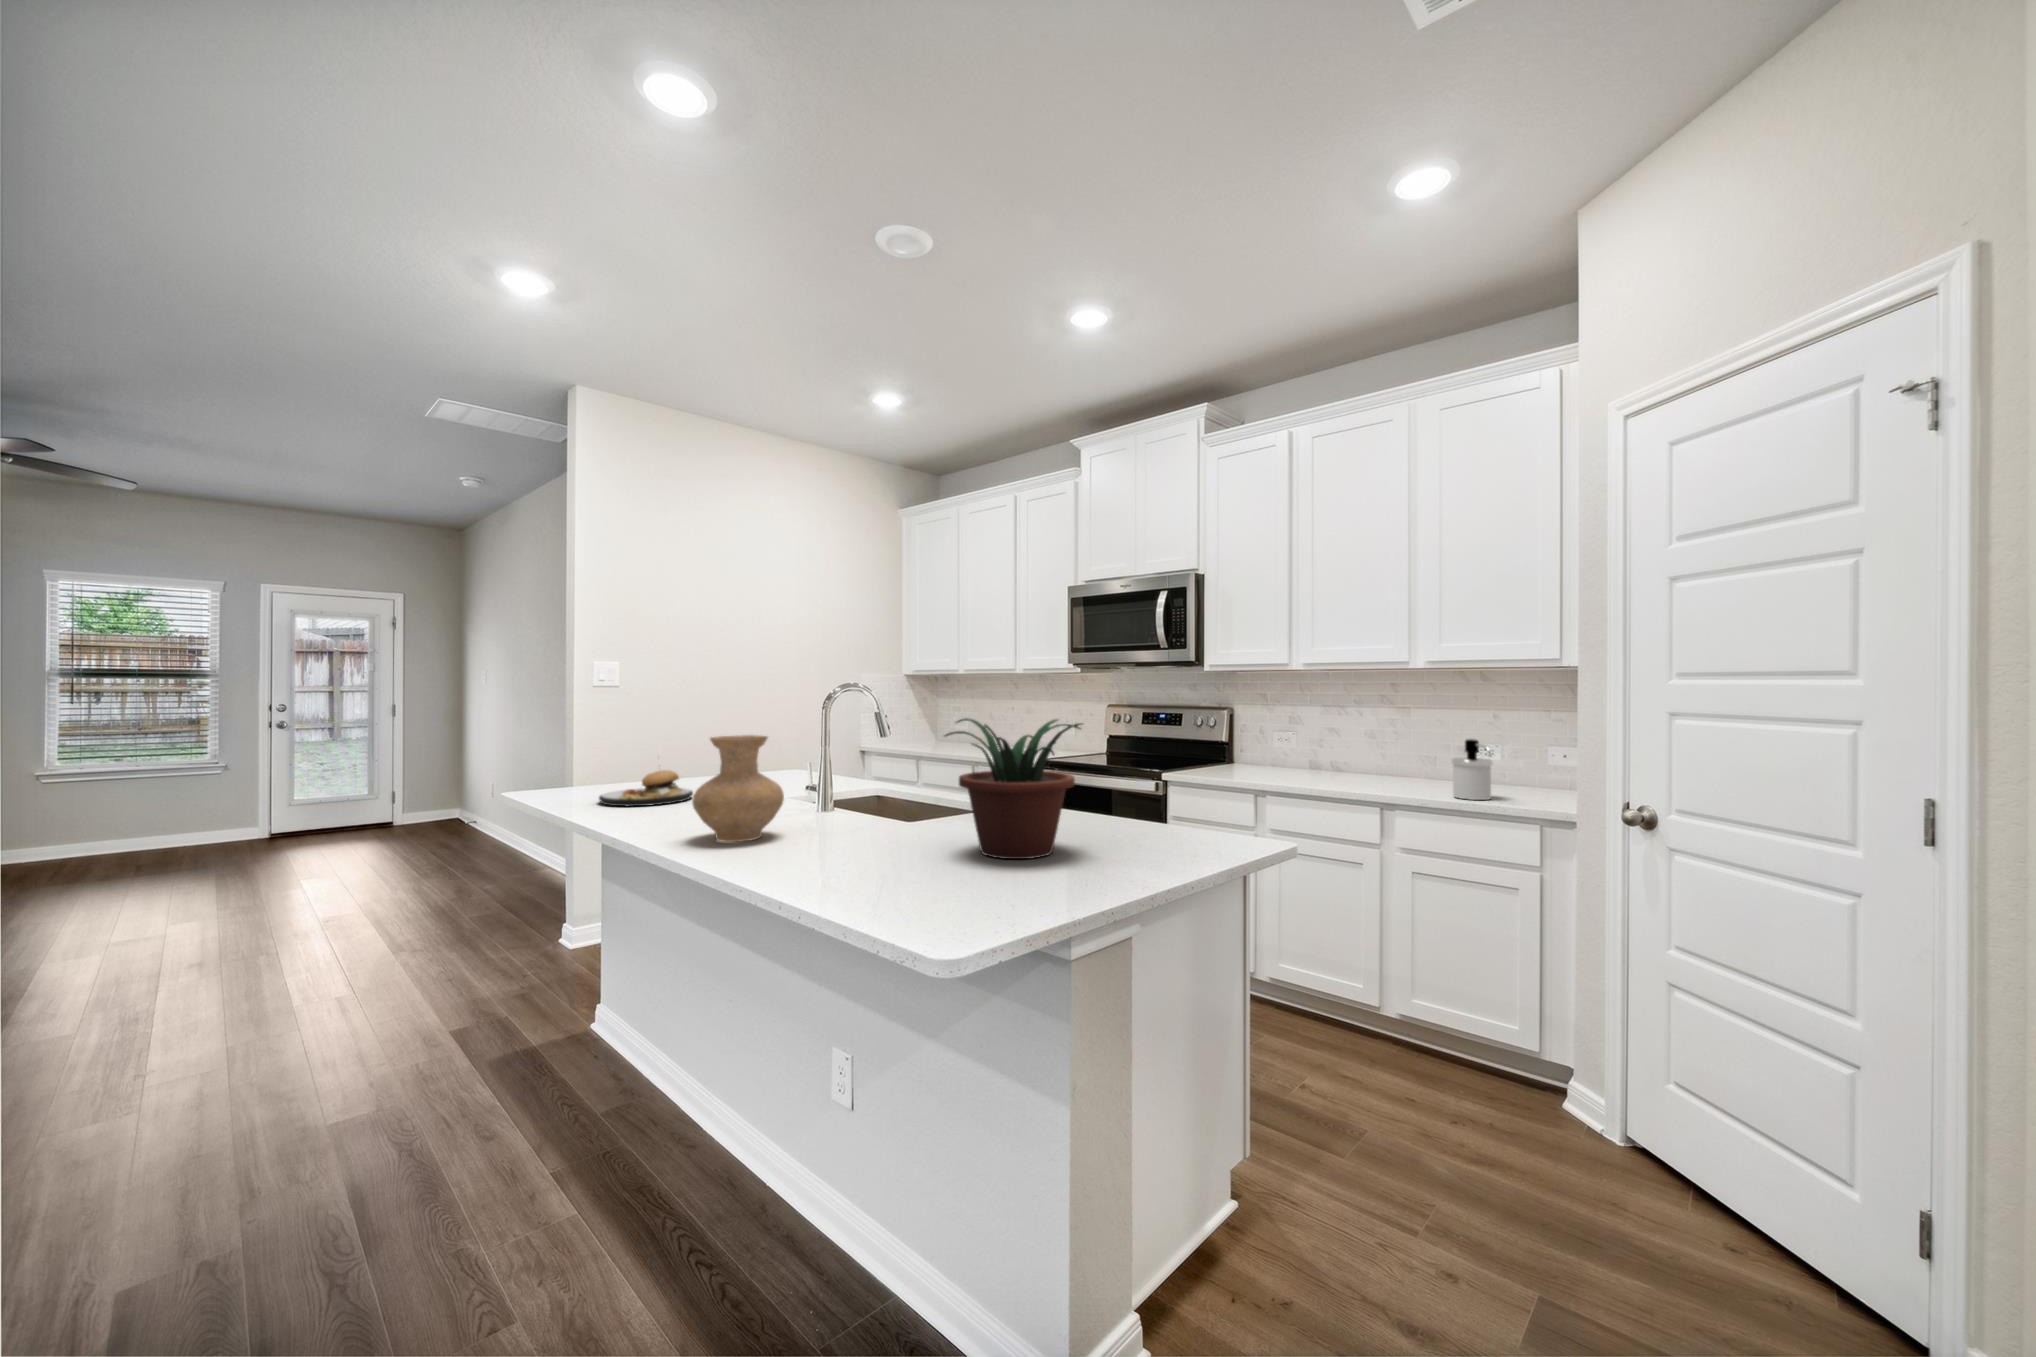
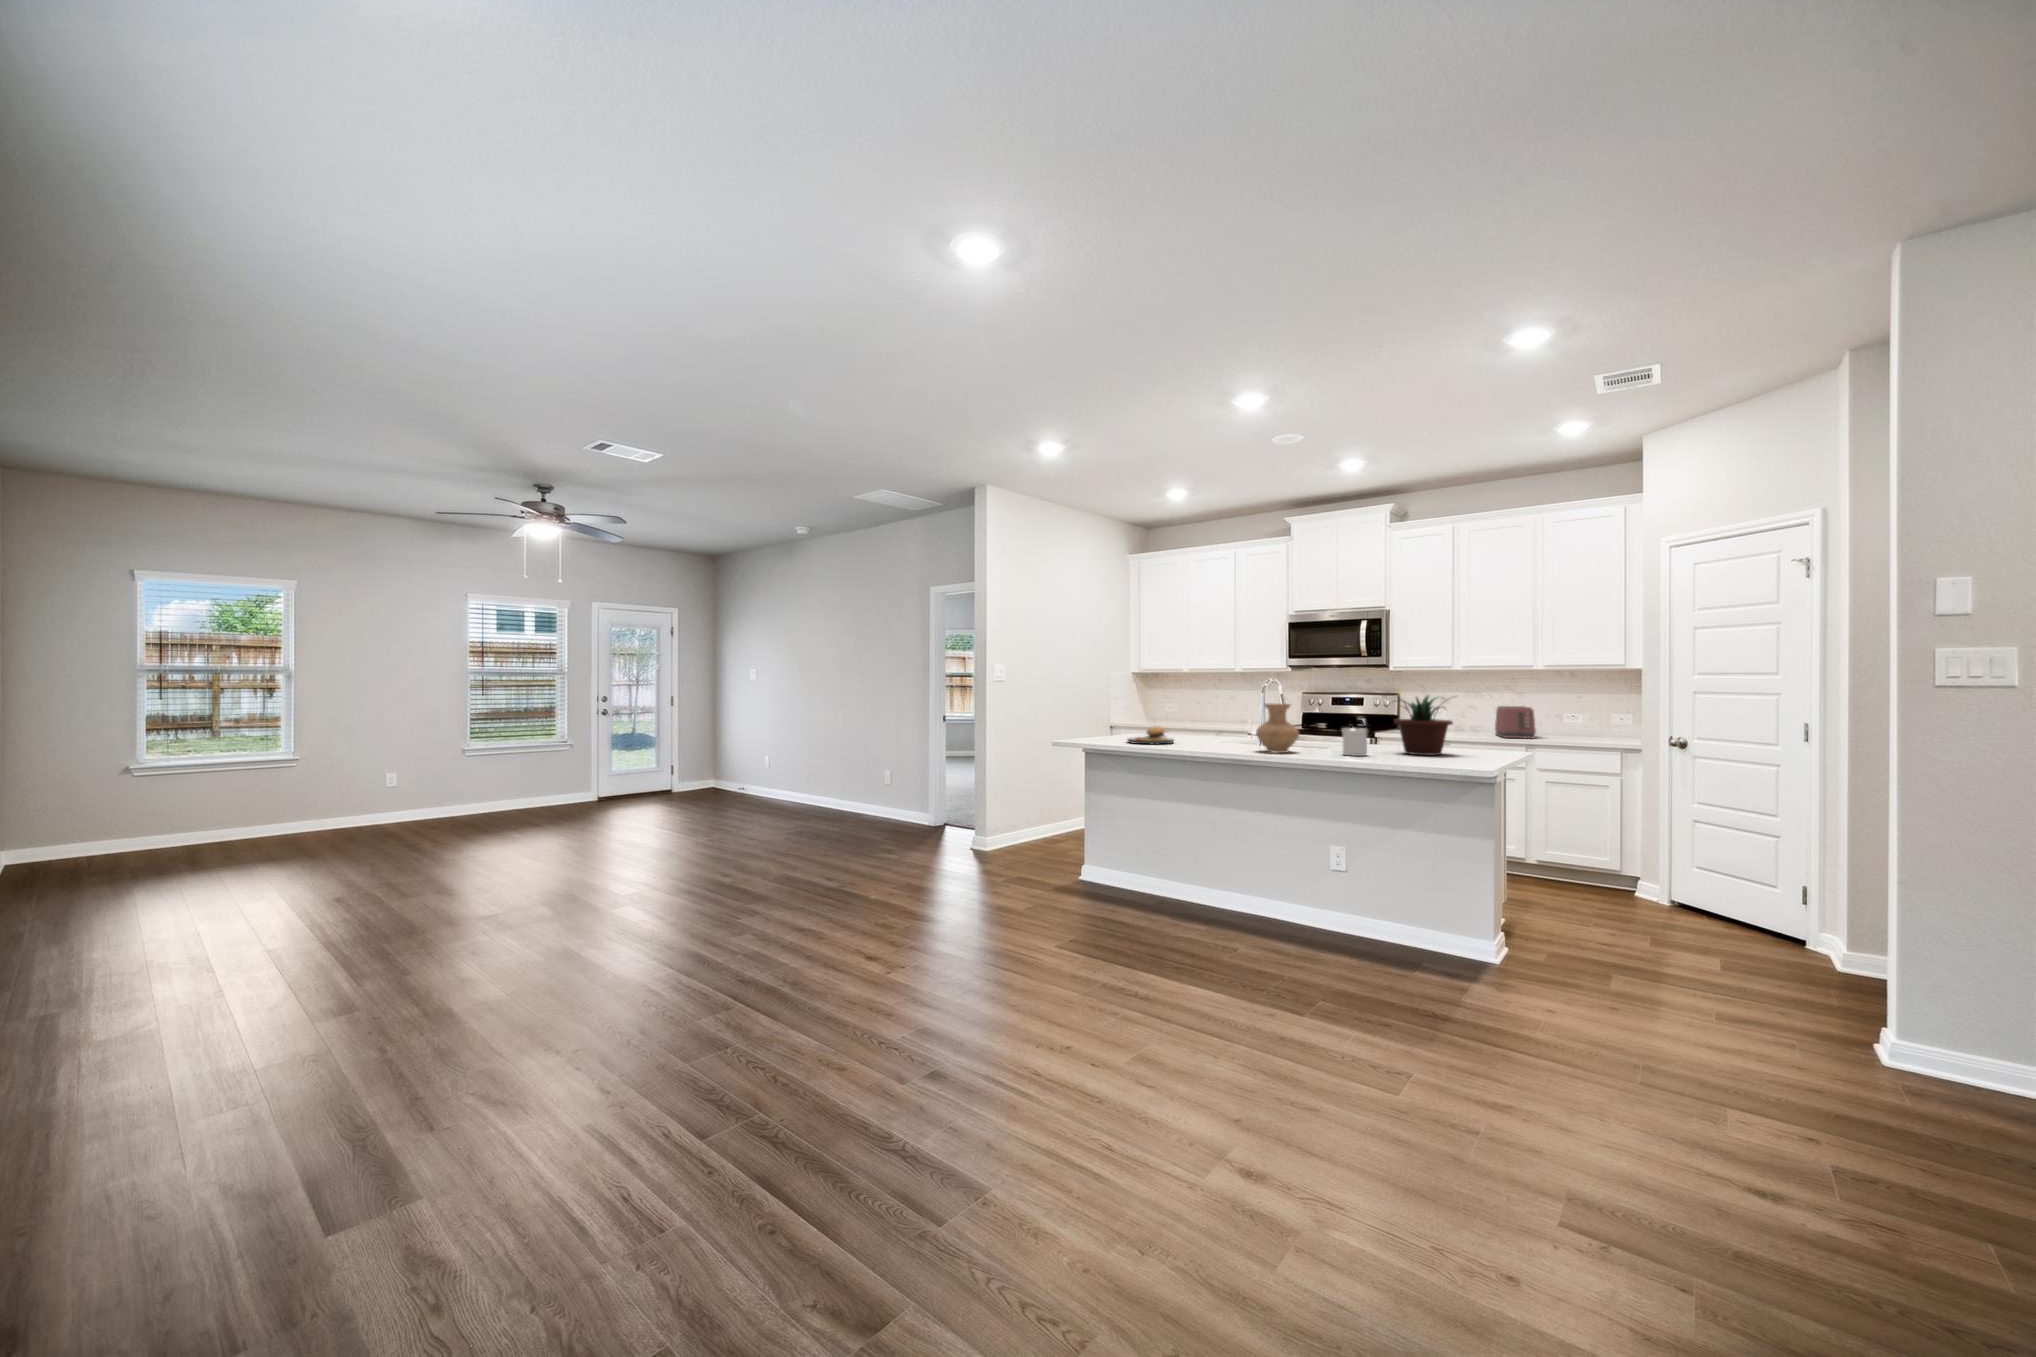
toaster: none [1350,729,1406,789] -> present [1495,706,1536,738]
soap dispenser: present [1452,739,1493,800] -> present [1342,715,1368,756]

